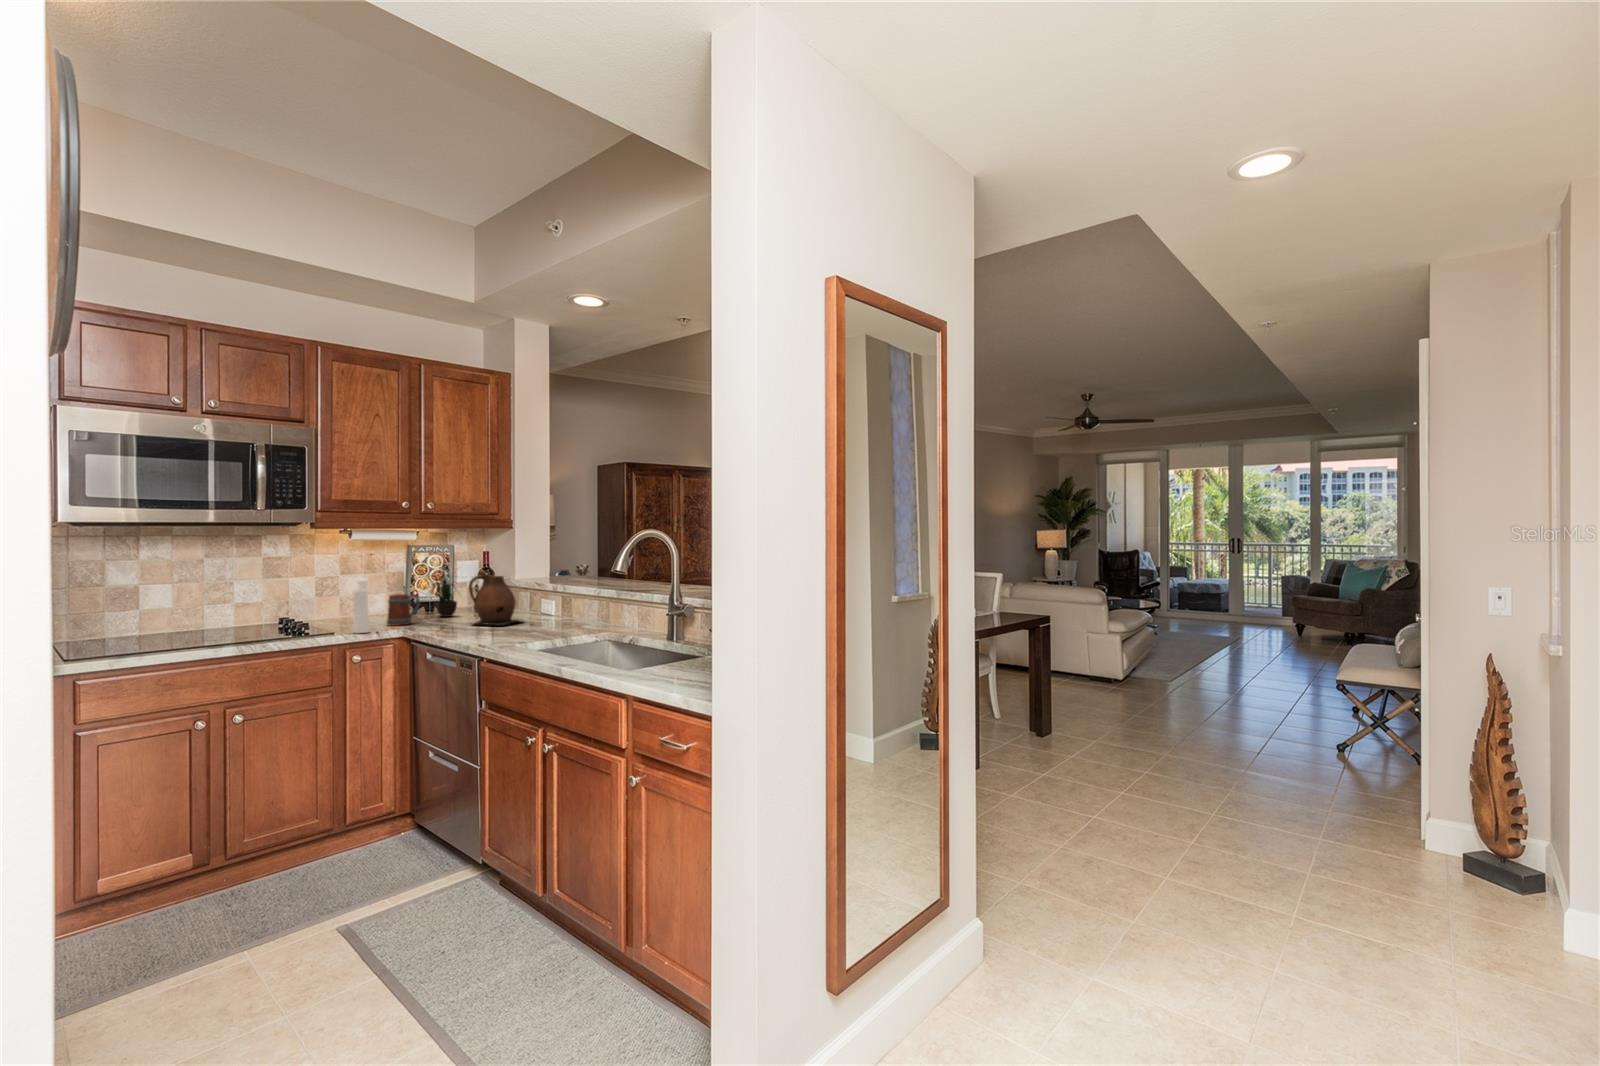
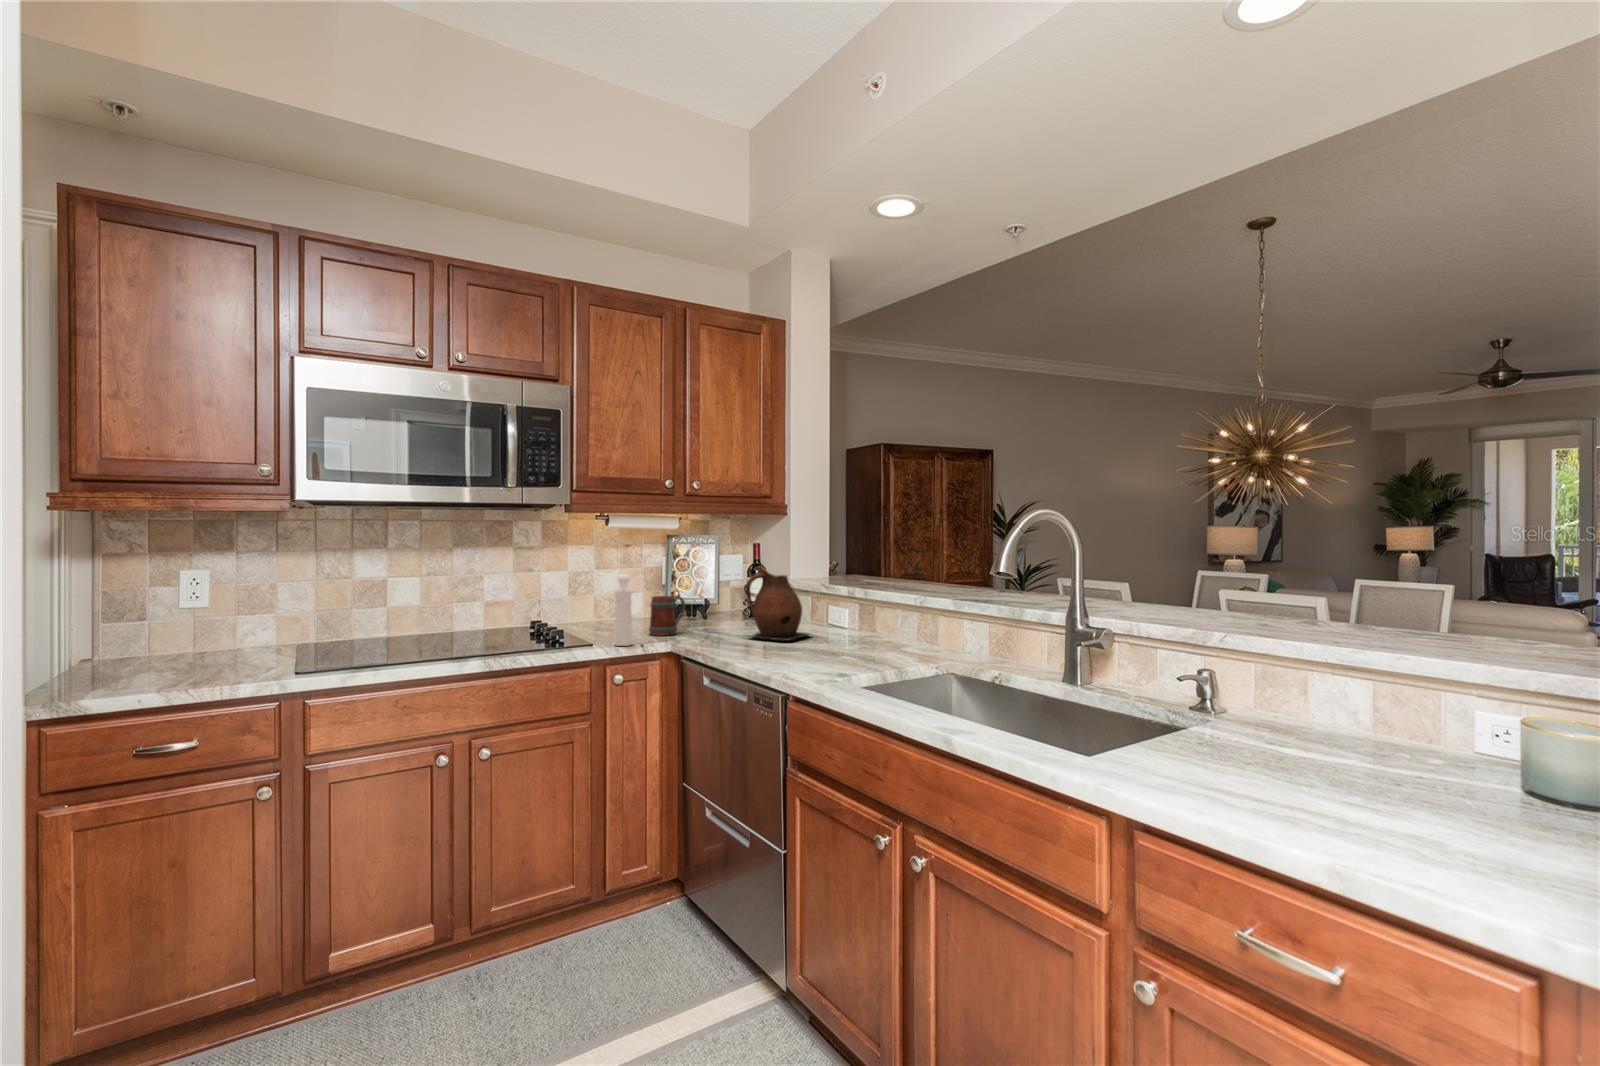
potted plant: present [436,560,457,617] -> none [688,535,731,625]

